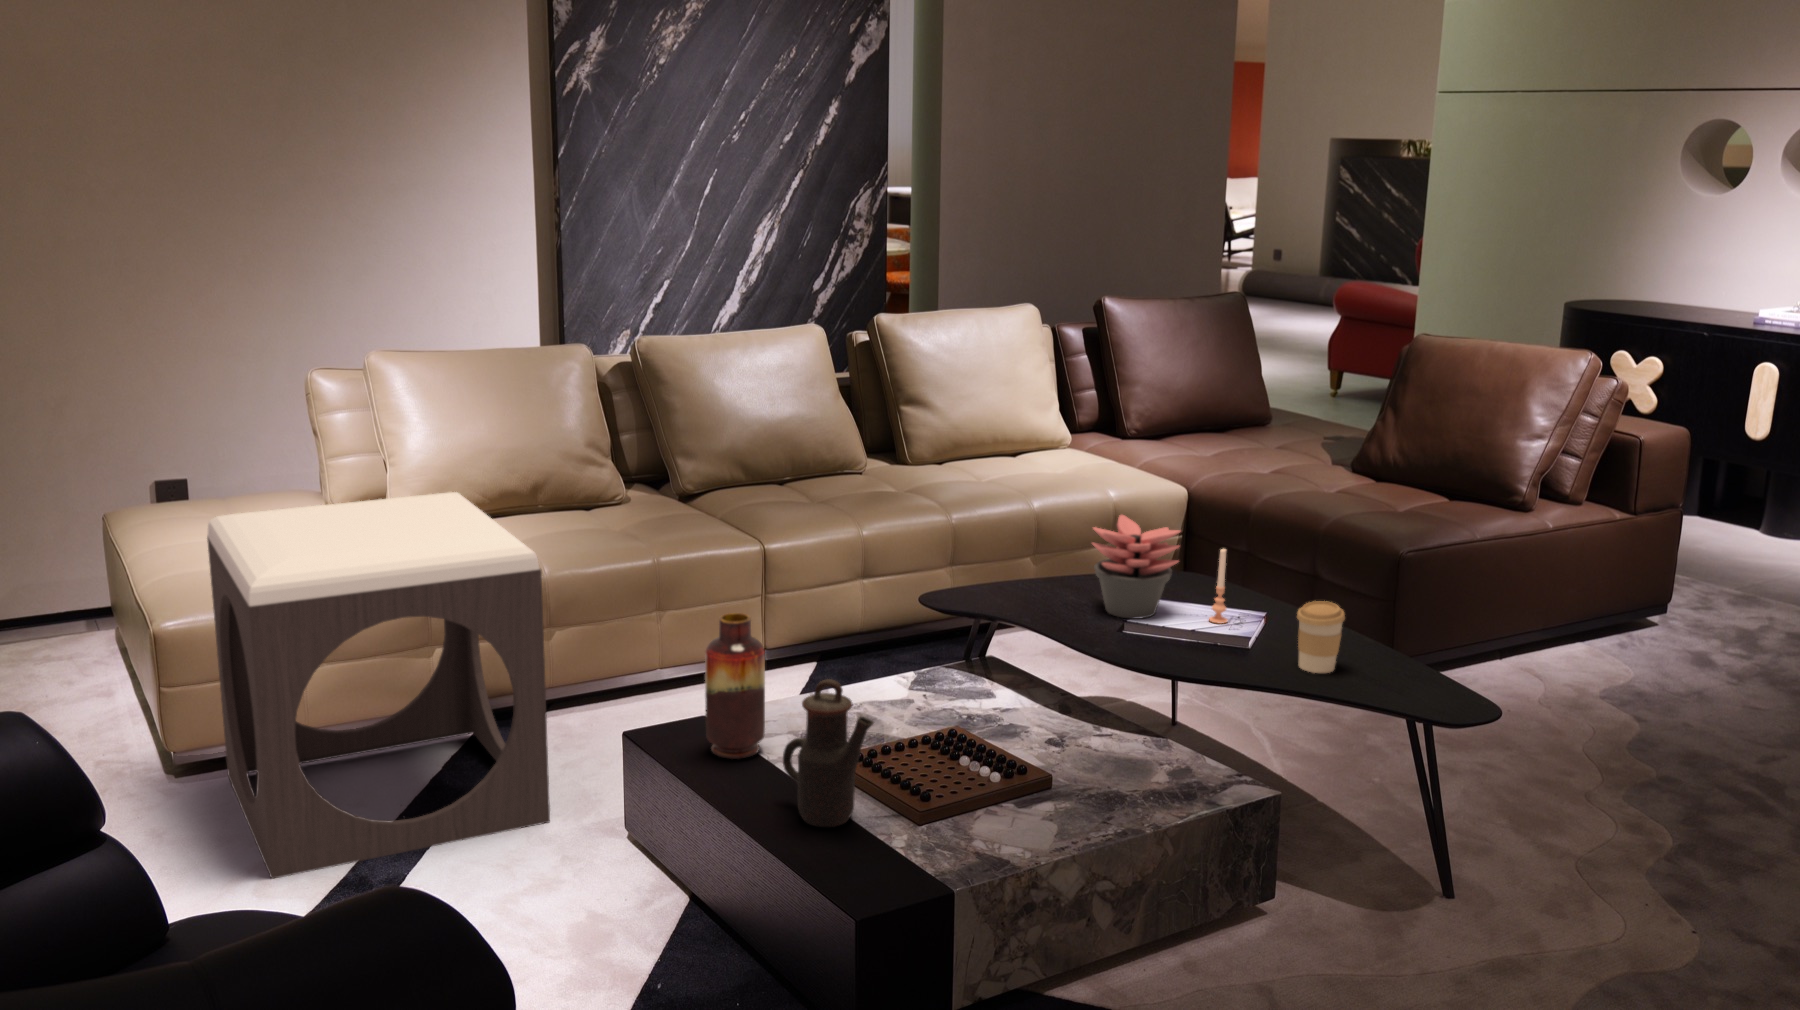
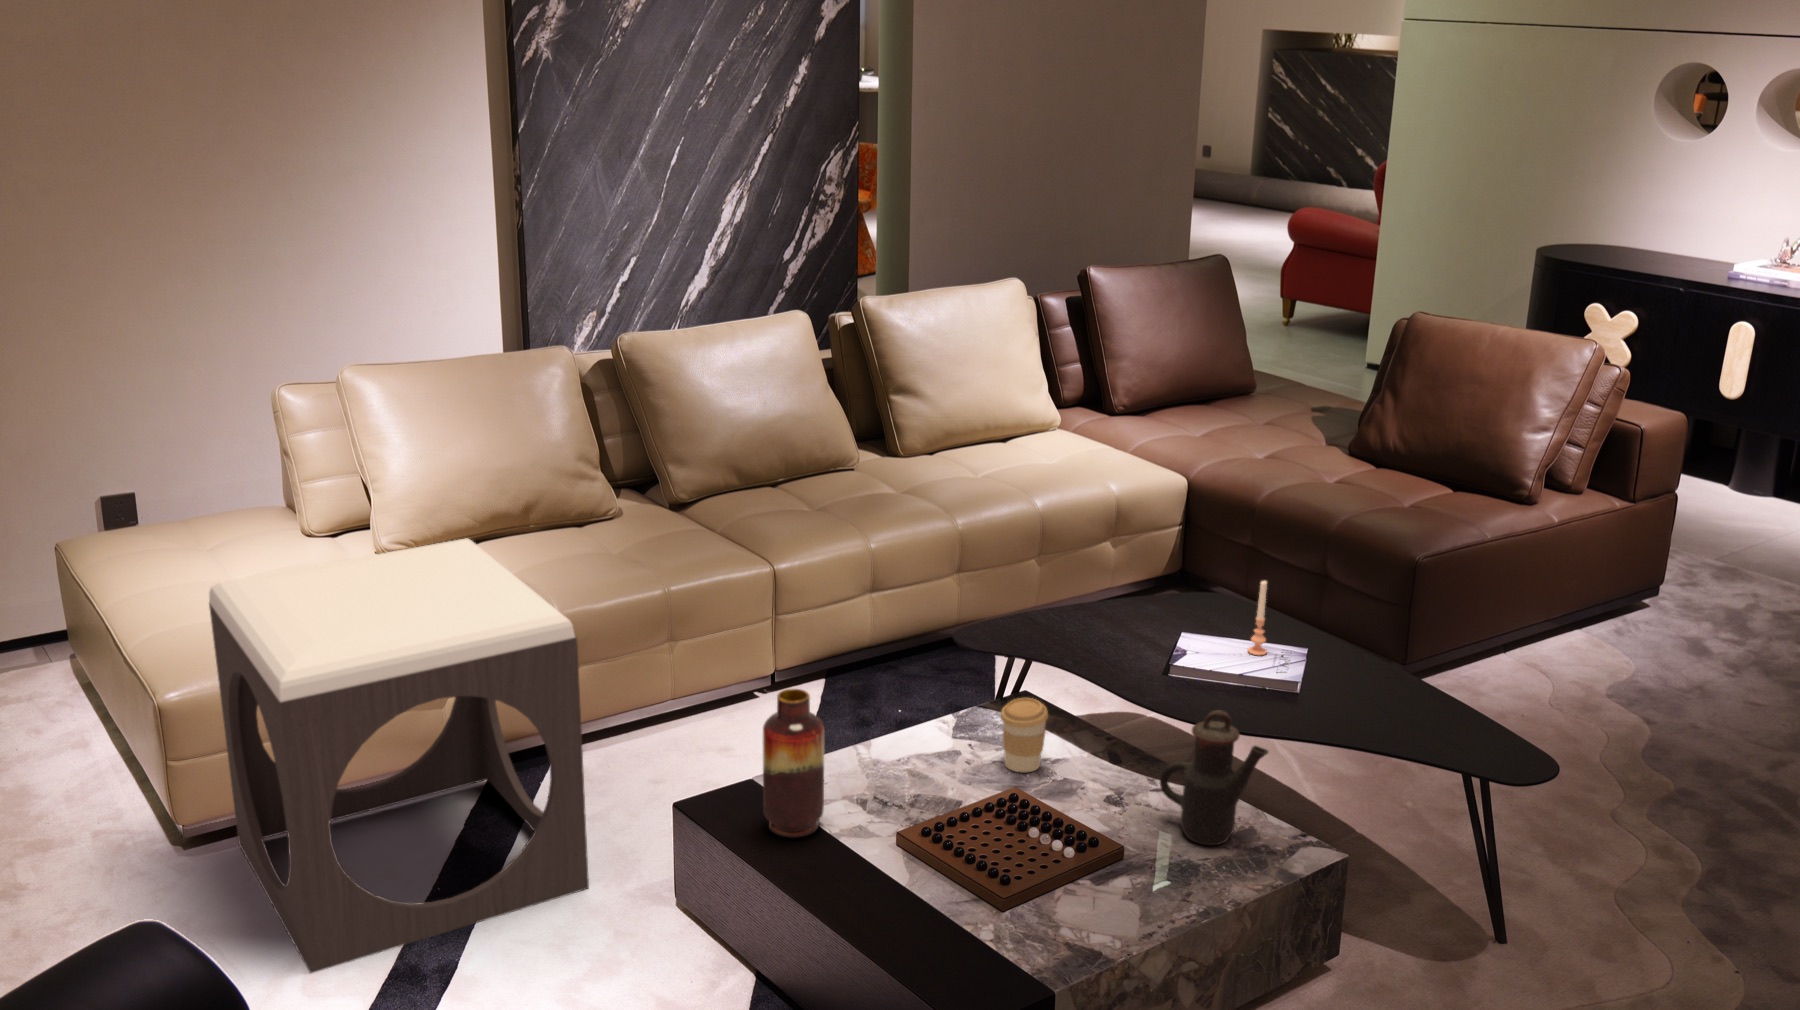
succulent plant: present [1092,515,1180,619] -> none [1127,542,1221,652]
coffee cup: present [1297,601,1345,673] -> present [1001,698,1048,773]
teapot: present [783,679,874,827] -> present [1160,710,1268,845]

